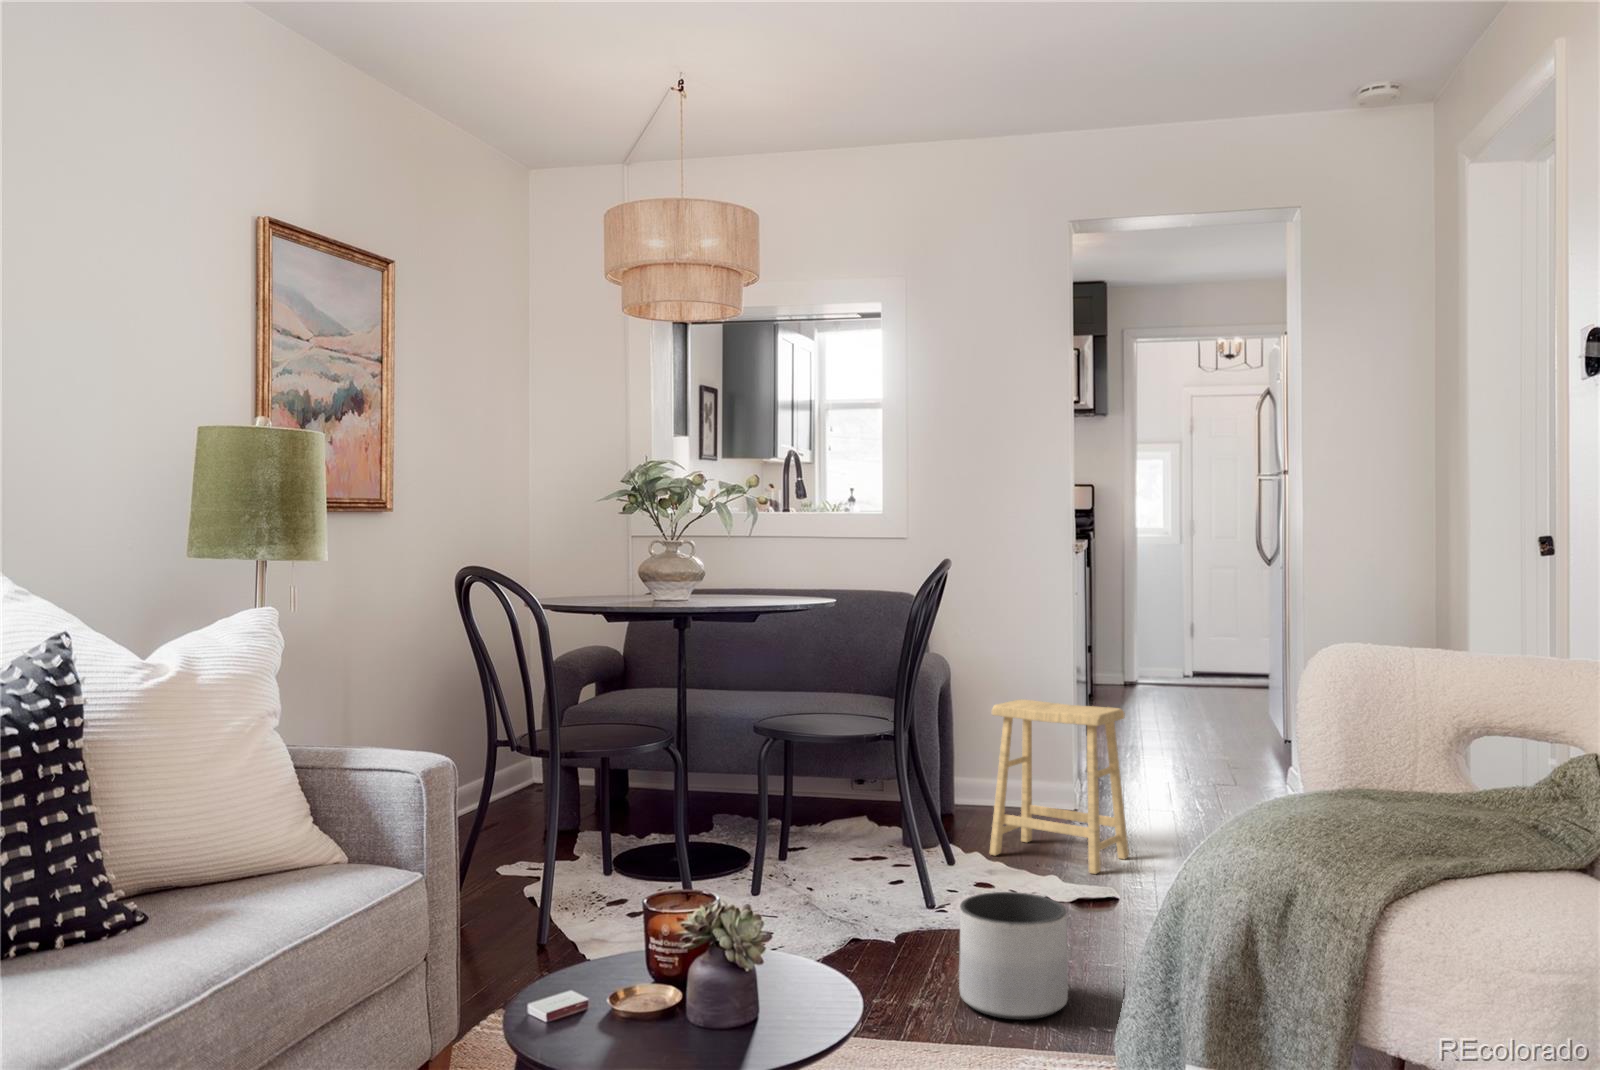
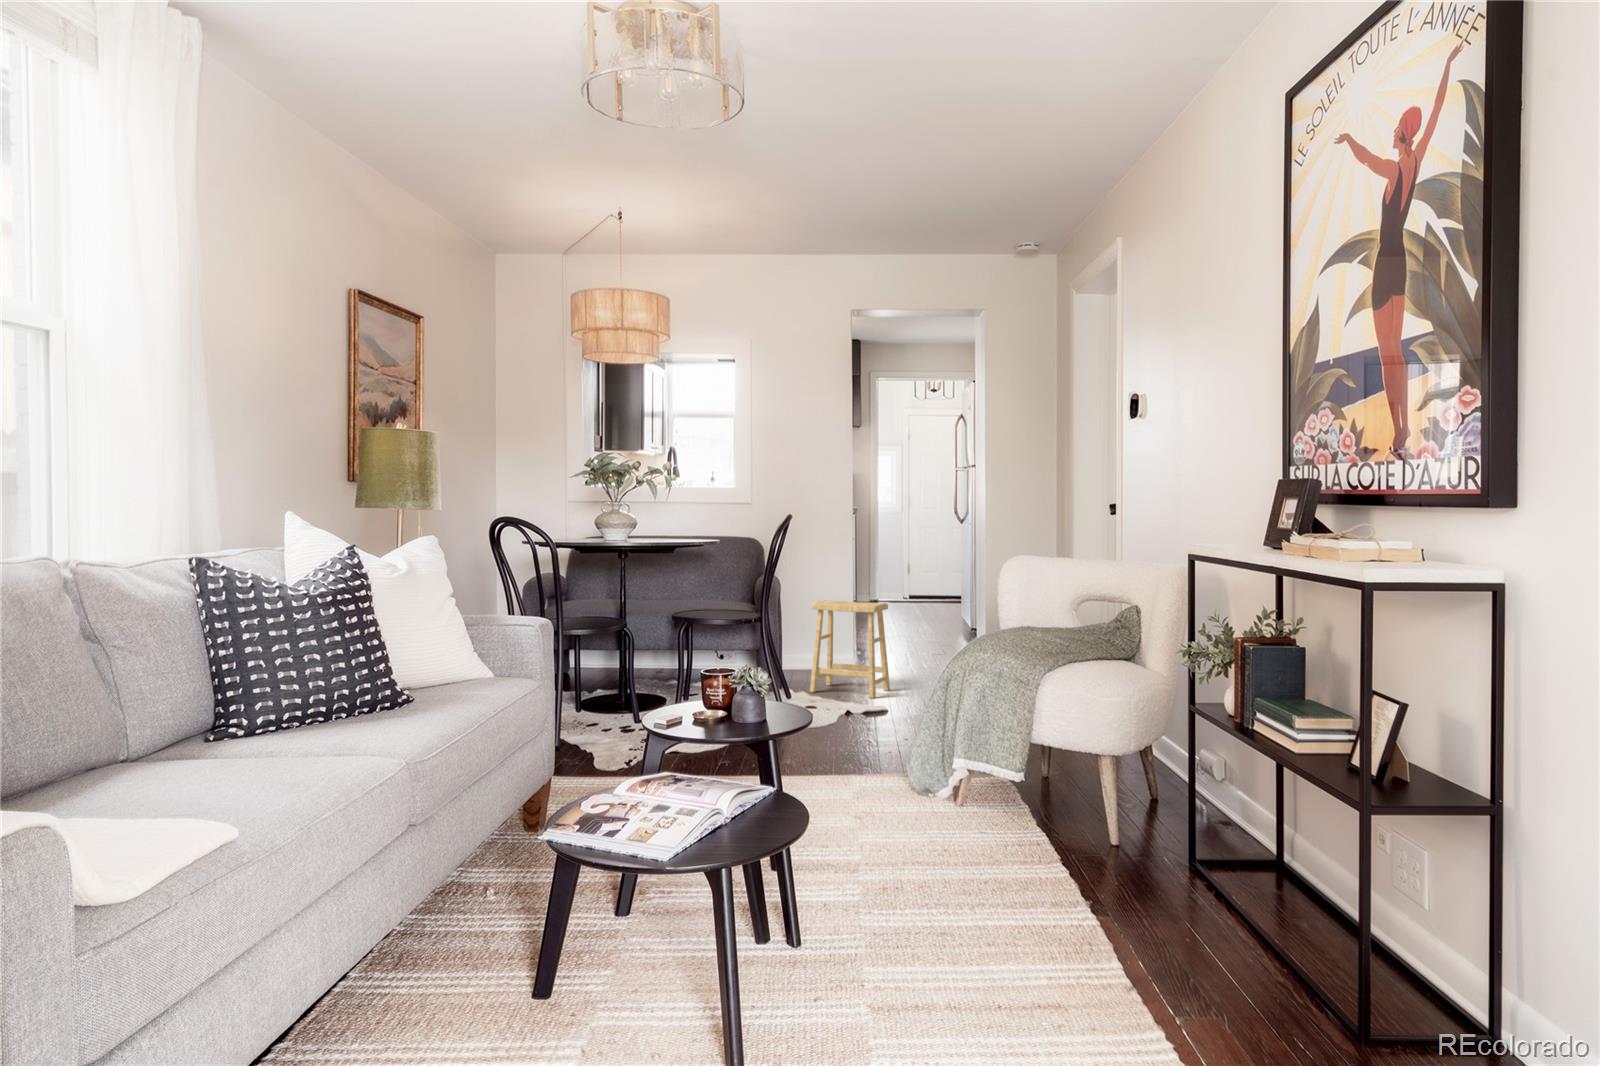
planter: present [959,892,1068,1020] -> none [815,696,873,759]

